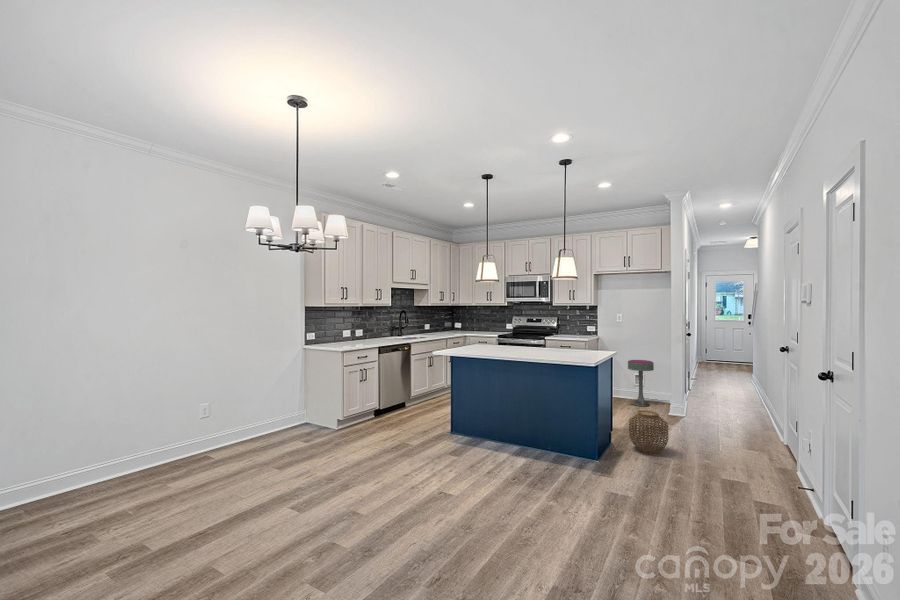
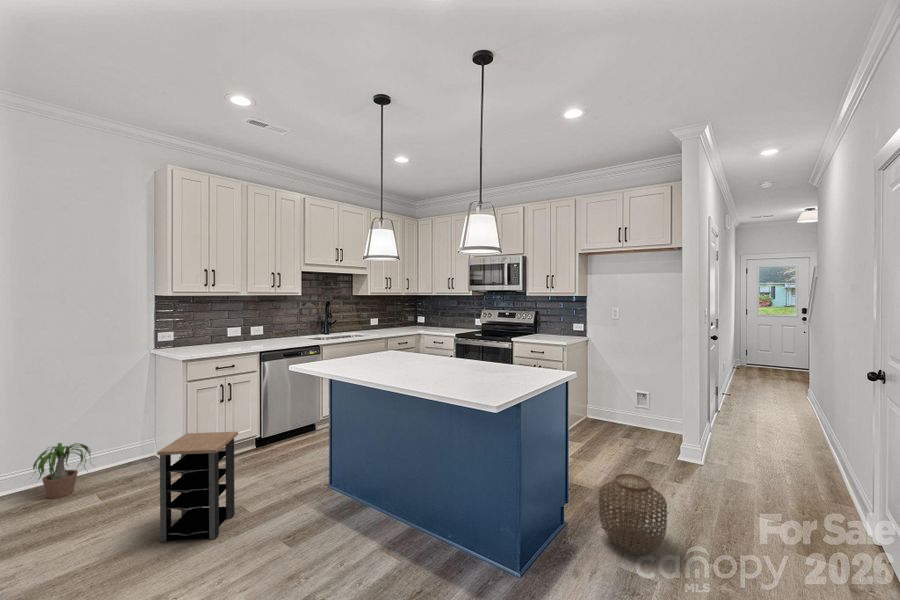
bar stool: present [628,360,654,406] -> none [624,372,661,440]
side table: none [371,394,405,458] -> present [157,432,238,542]
potted plant: none [255,408,292,444] -> present [33,443,91,498]

